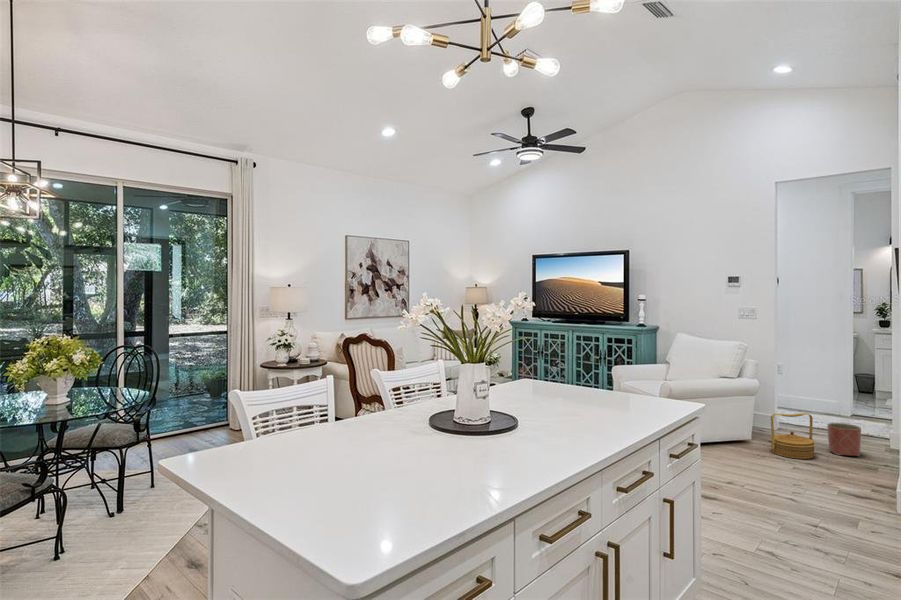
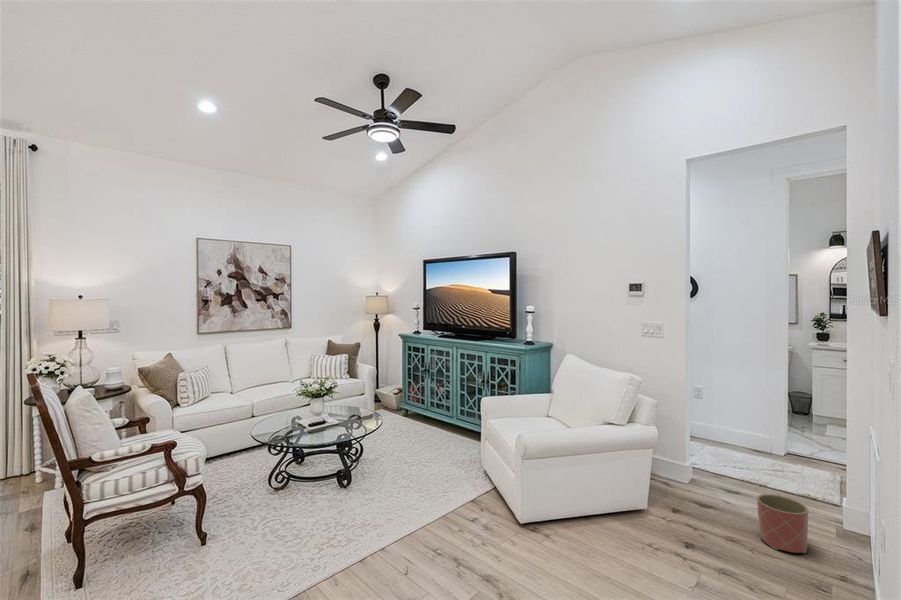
basket: present [770,413,815,459] -> none [673,483,739,560]

